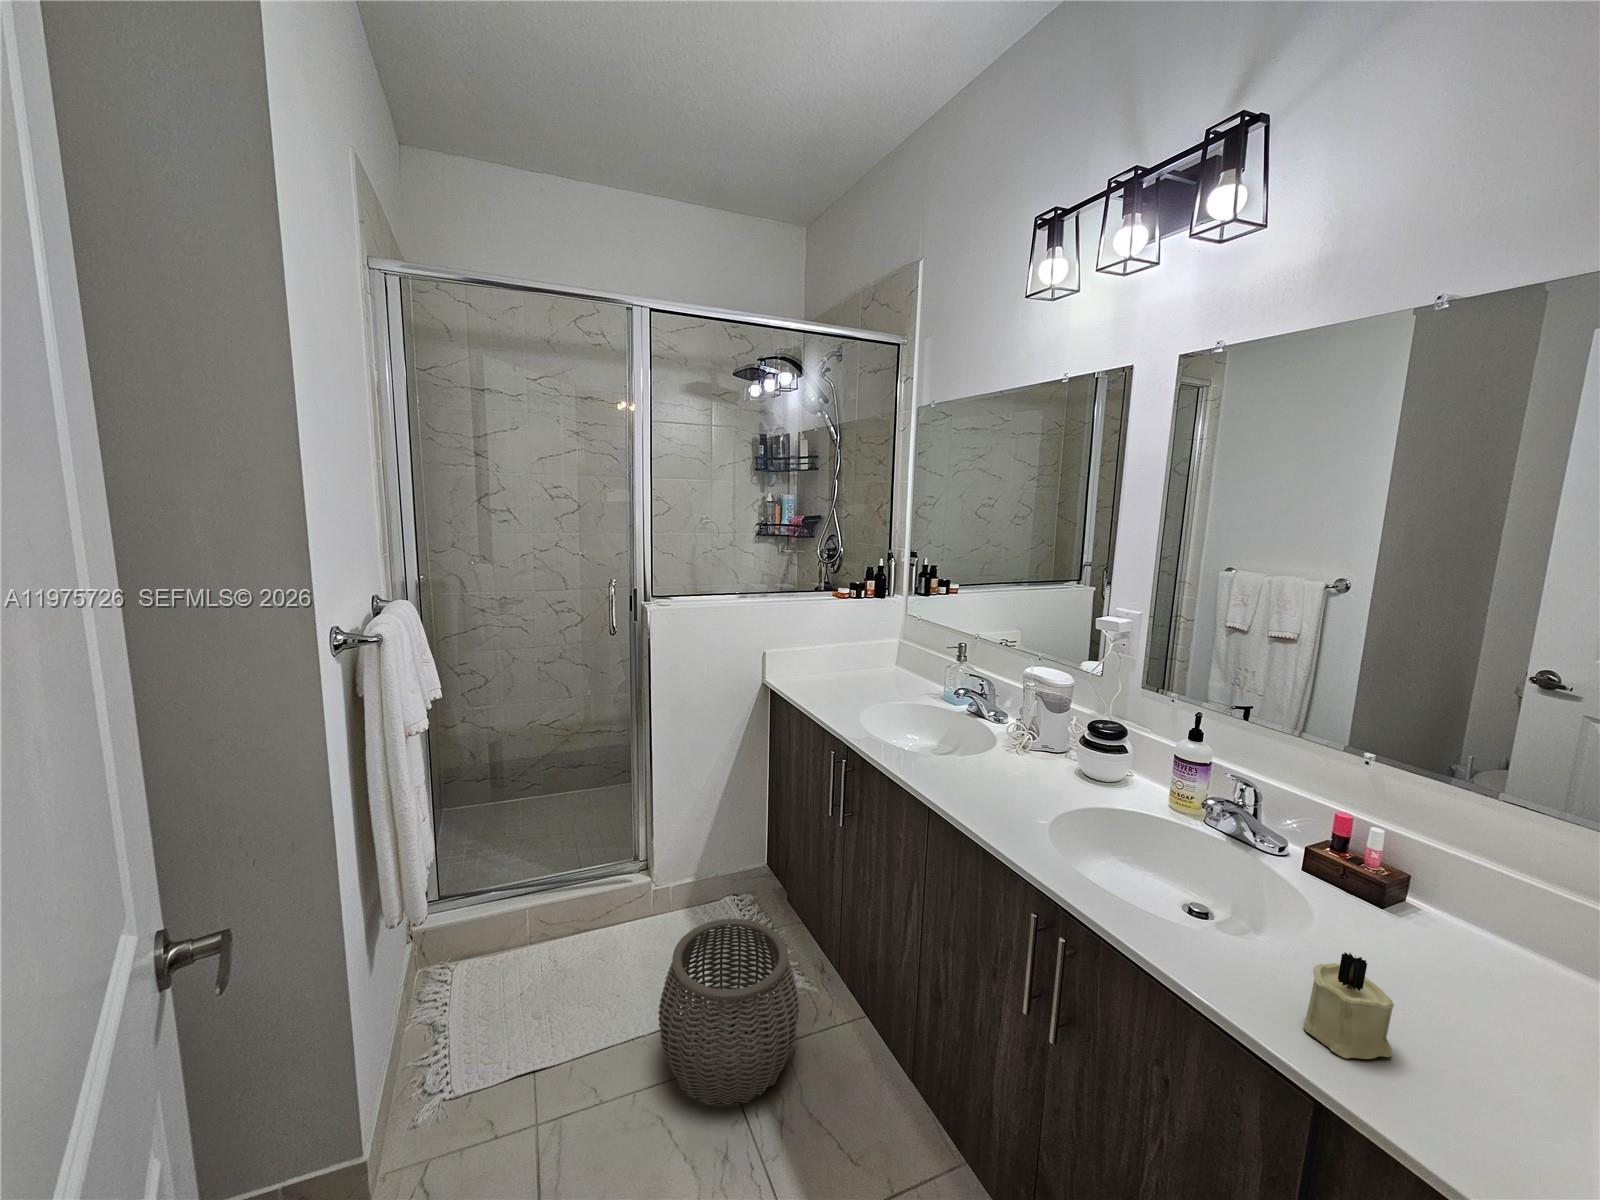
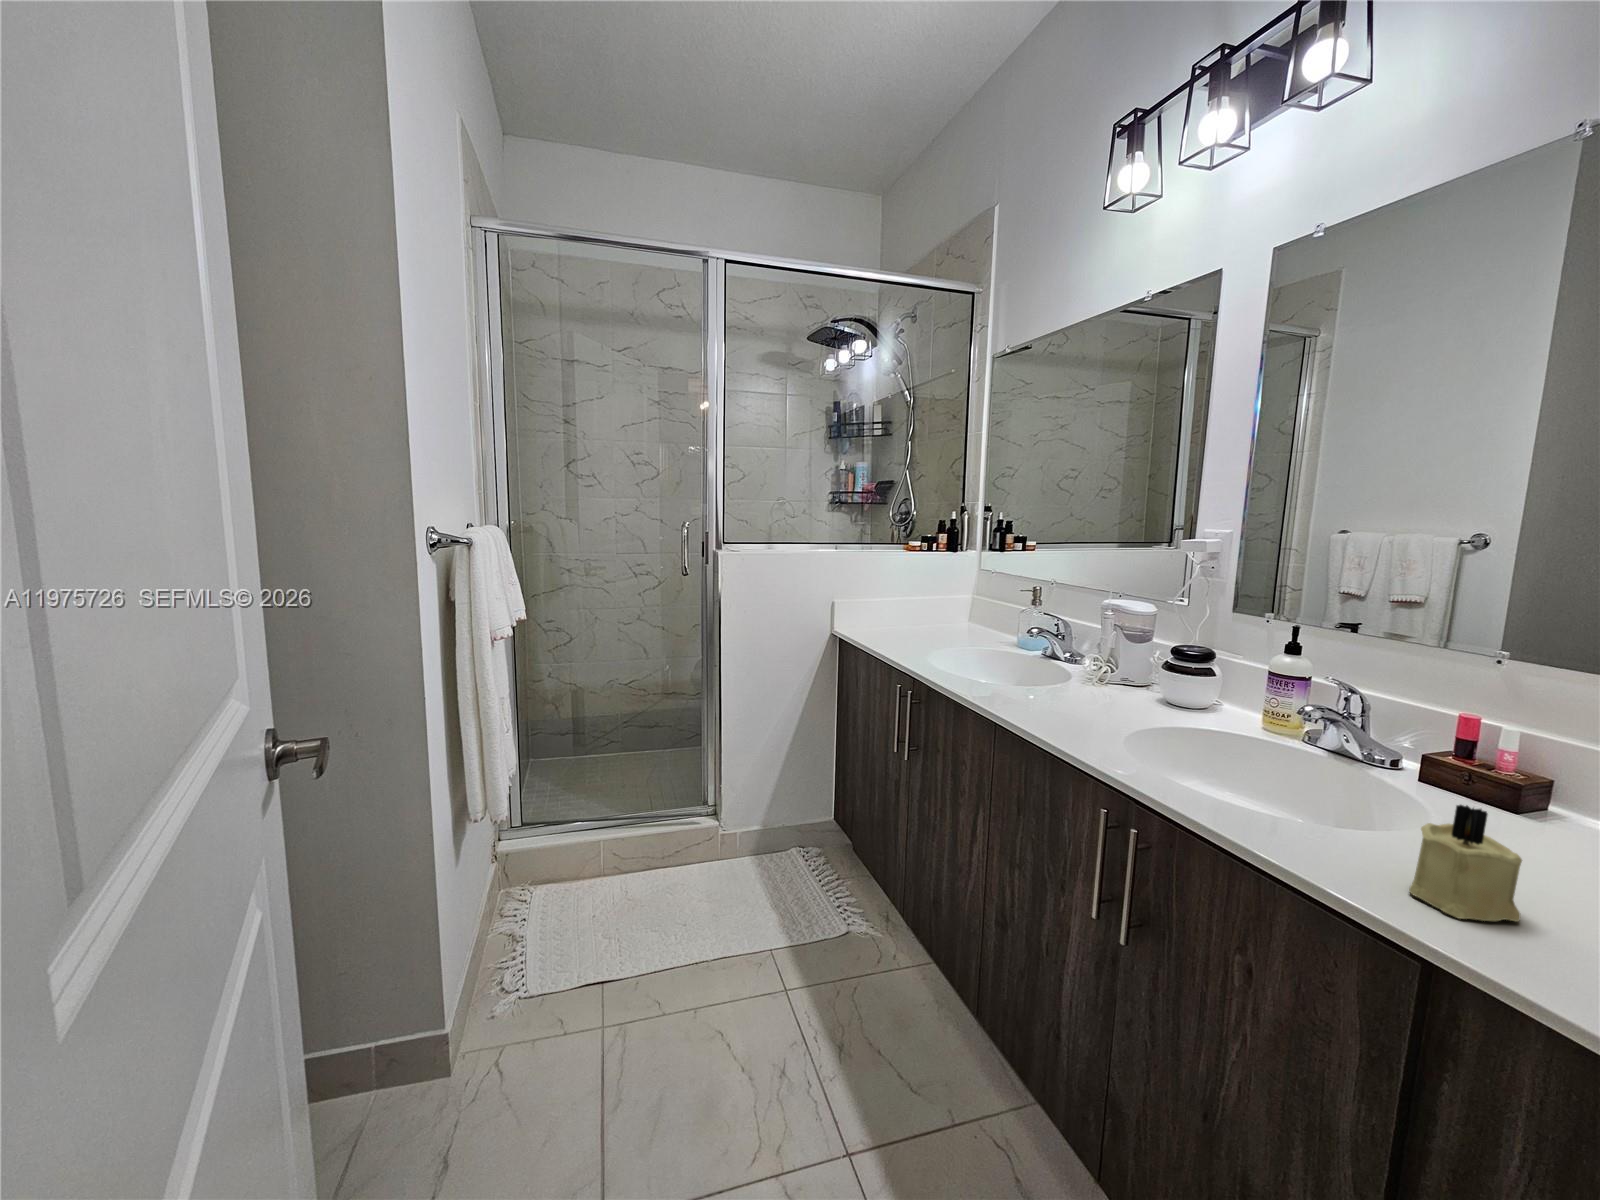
woven basket: present [658,919,799,1105] -> none [720,850,861,1028]

